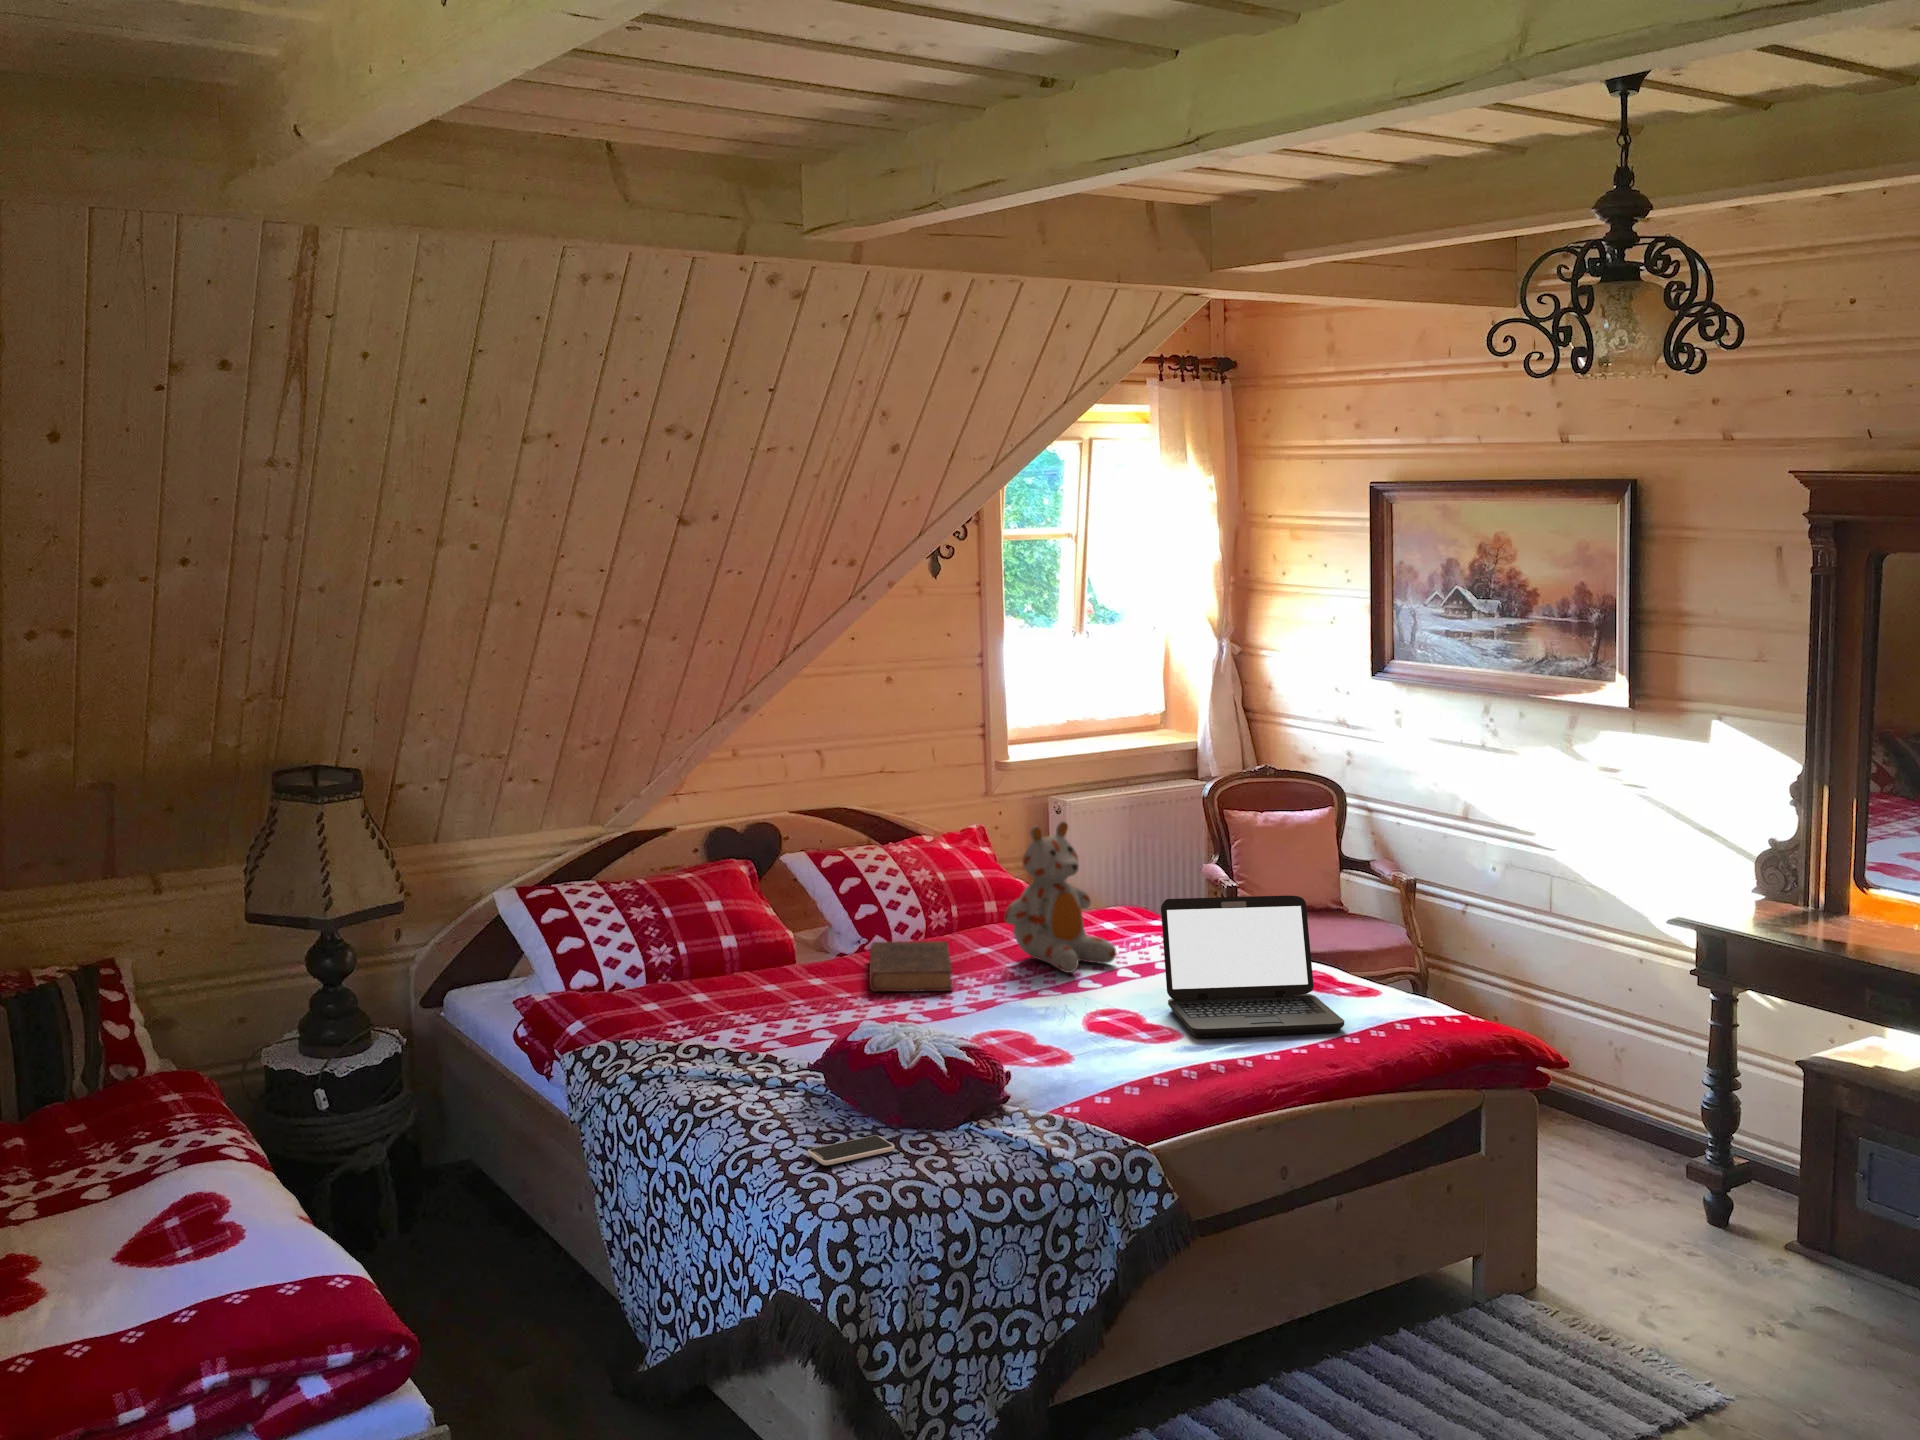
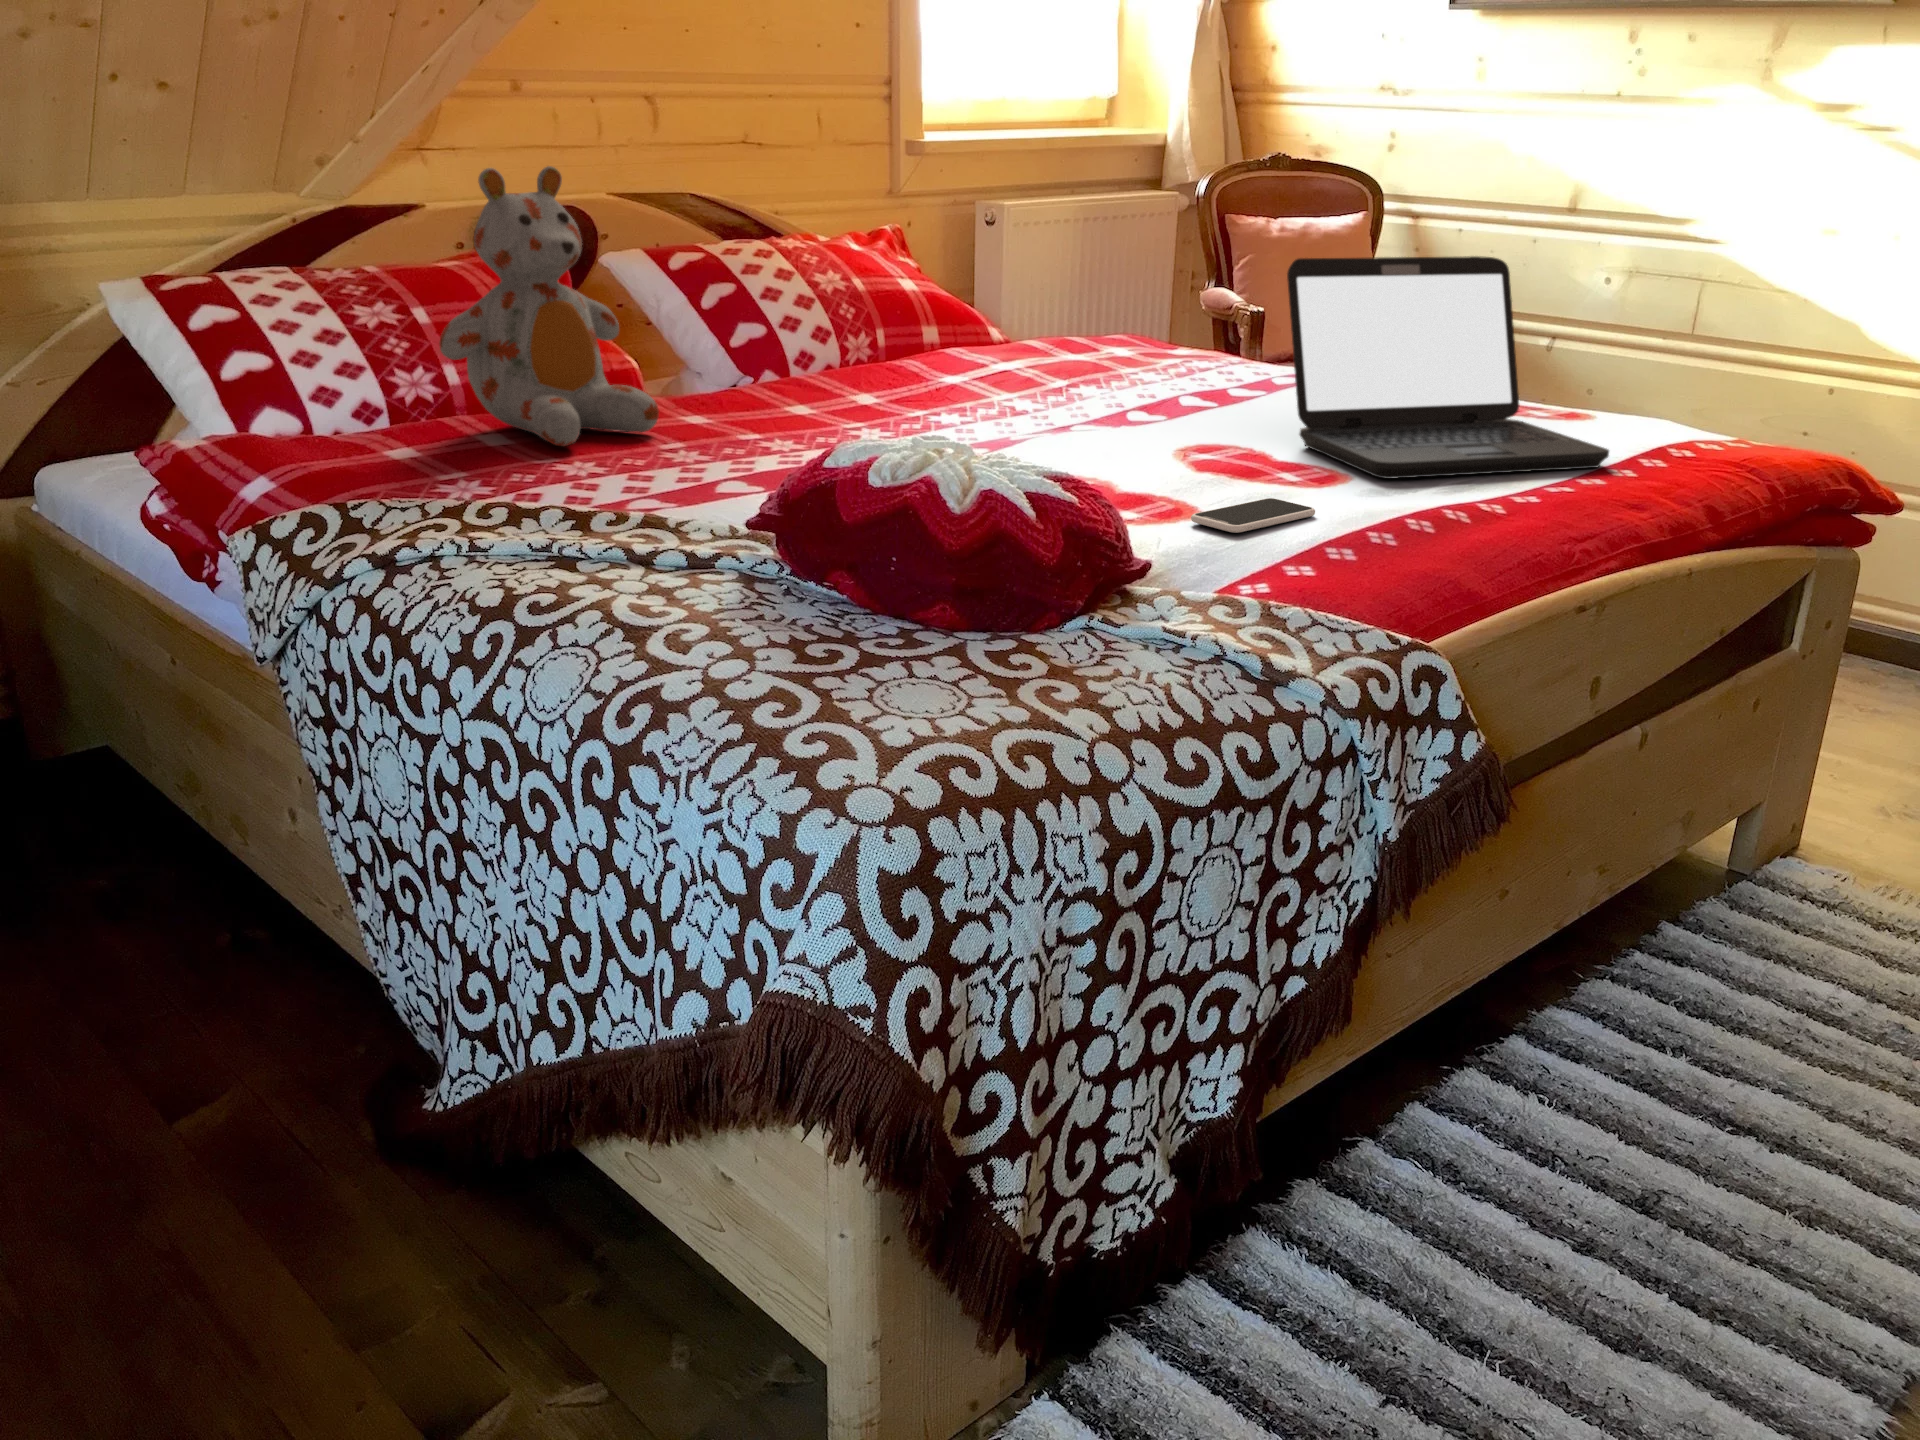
stuffed bear: present [1005,821,1116,973] -> present [439,166,659,446]
book: present [869,941,952,991] -> none [769,364,927,432]
smartphone: present [808,1135,895,1165] -> present [1191,498,1315,533]

